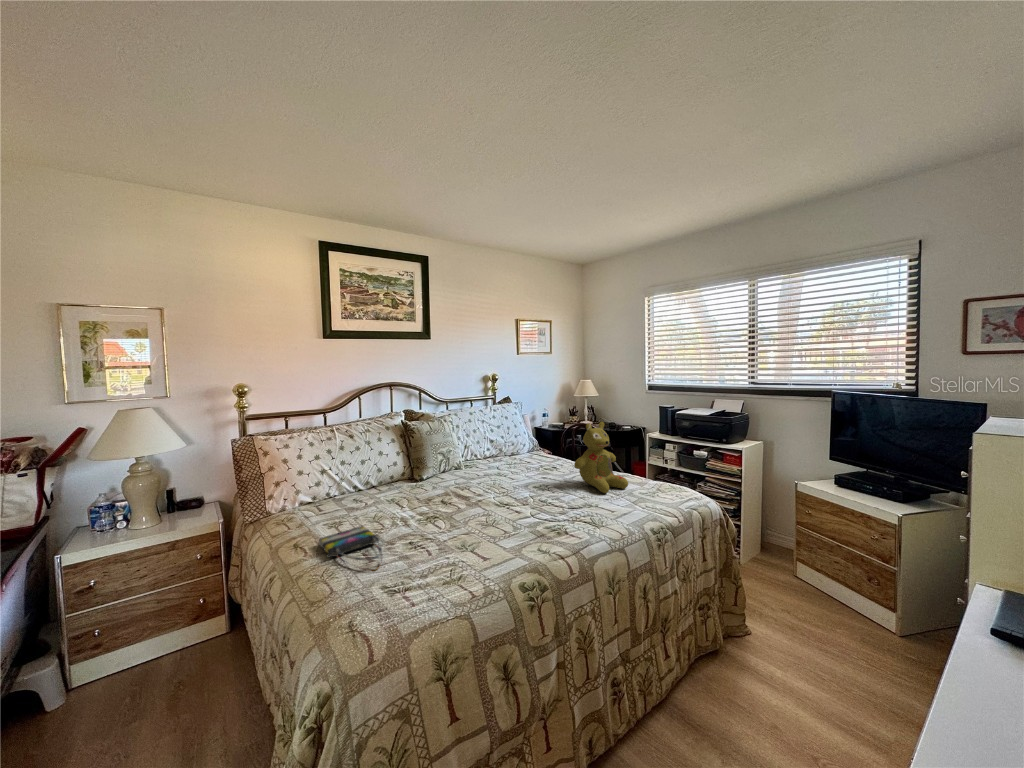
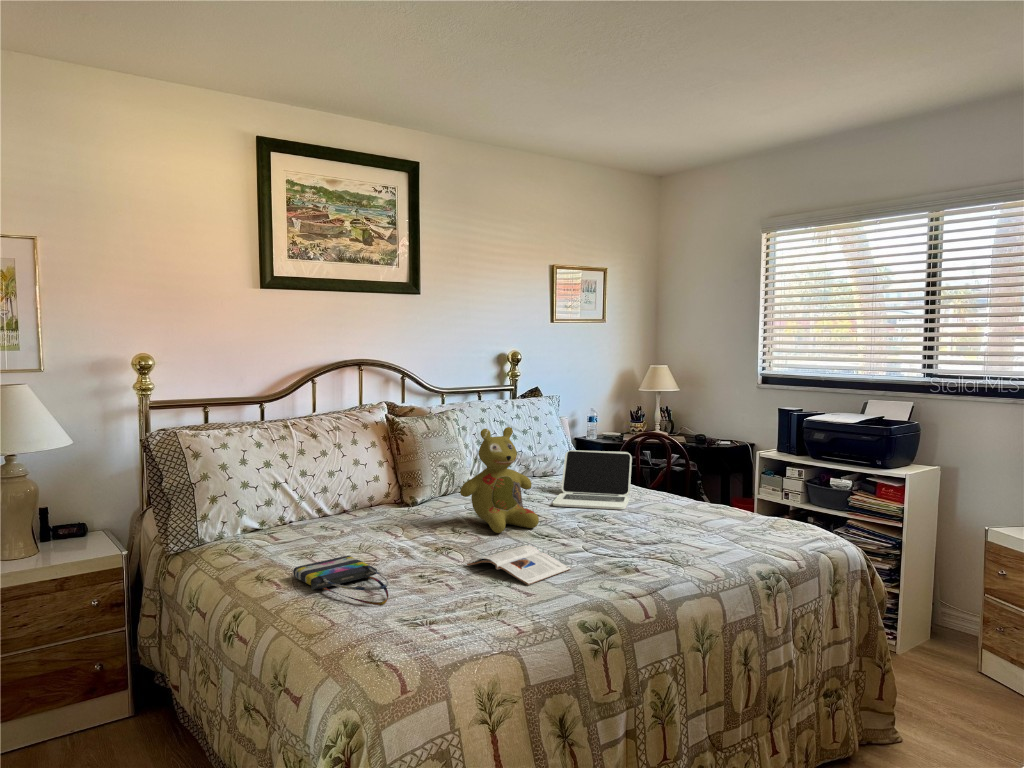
stuffed bear: present [574,422,628,493] -> present [460,427,539,533]
laptop: none [514,438,566,479] -> present [553,450,632,509]
magazine: none [446,513,519,548] -> present [467,546,571,585]

